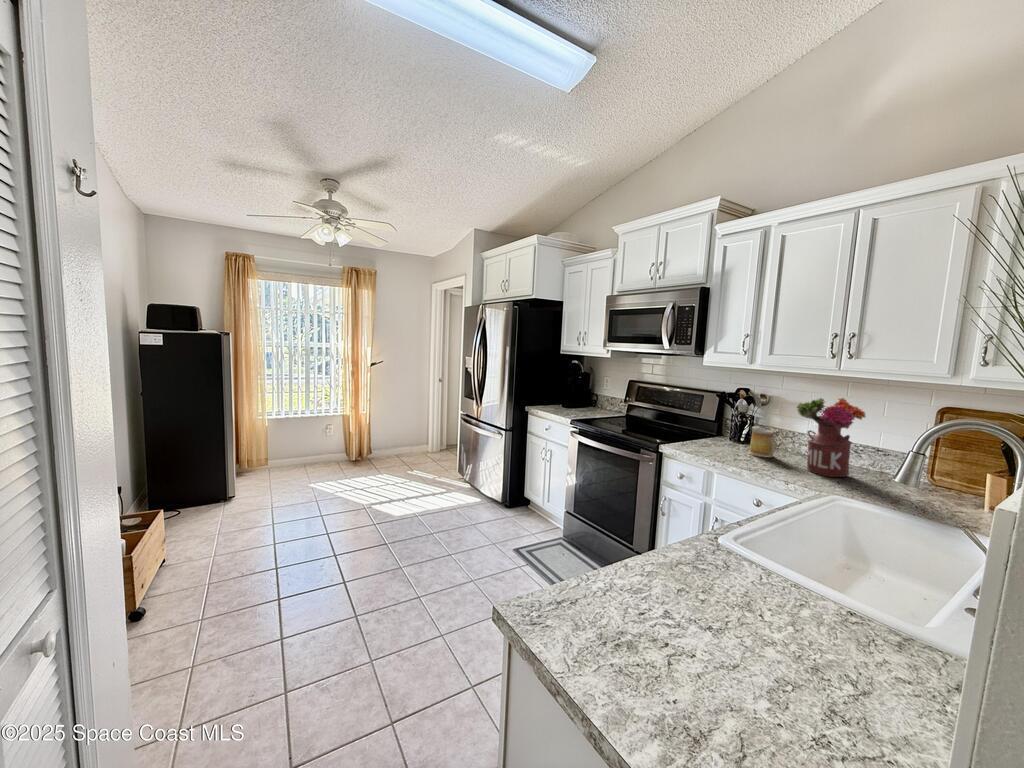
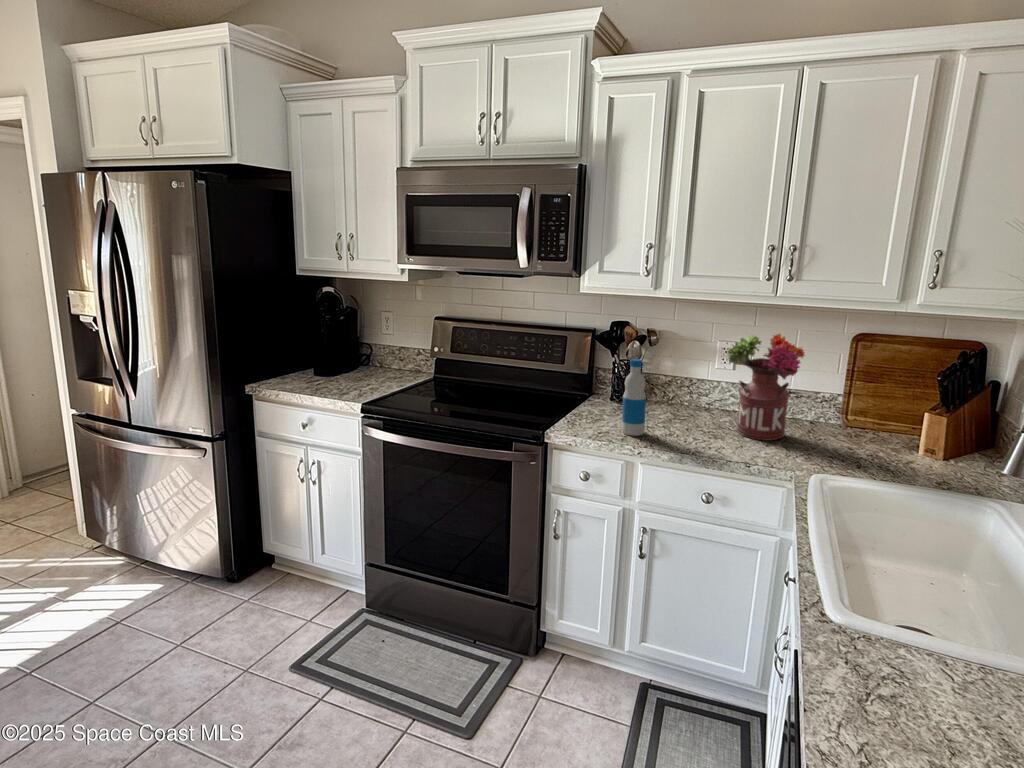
bottle: none [711,406,729,456] -> present [622,359,646,436]
mug: present [749,426,776,457] -> none [656,380,693,424]

